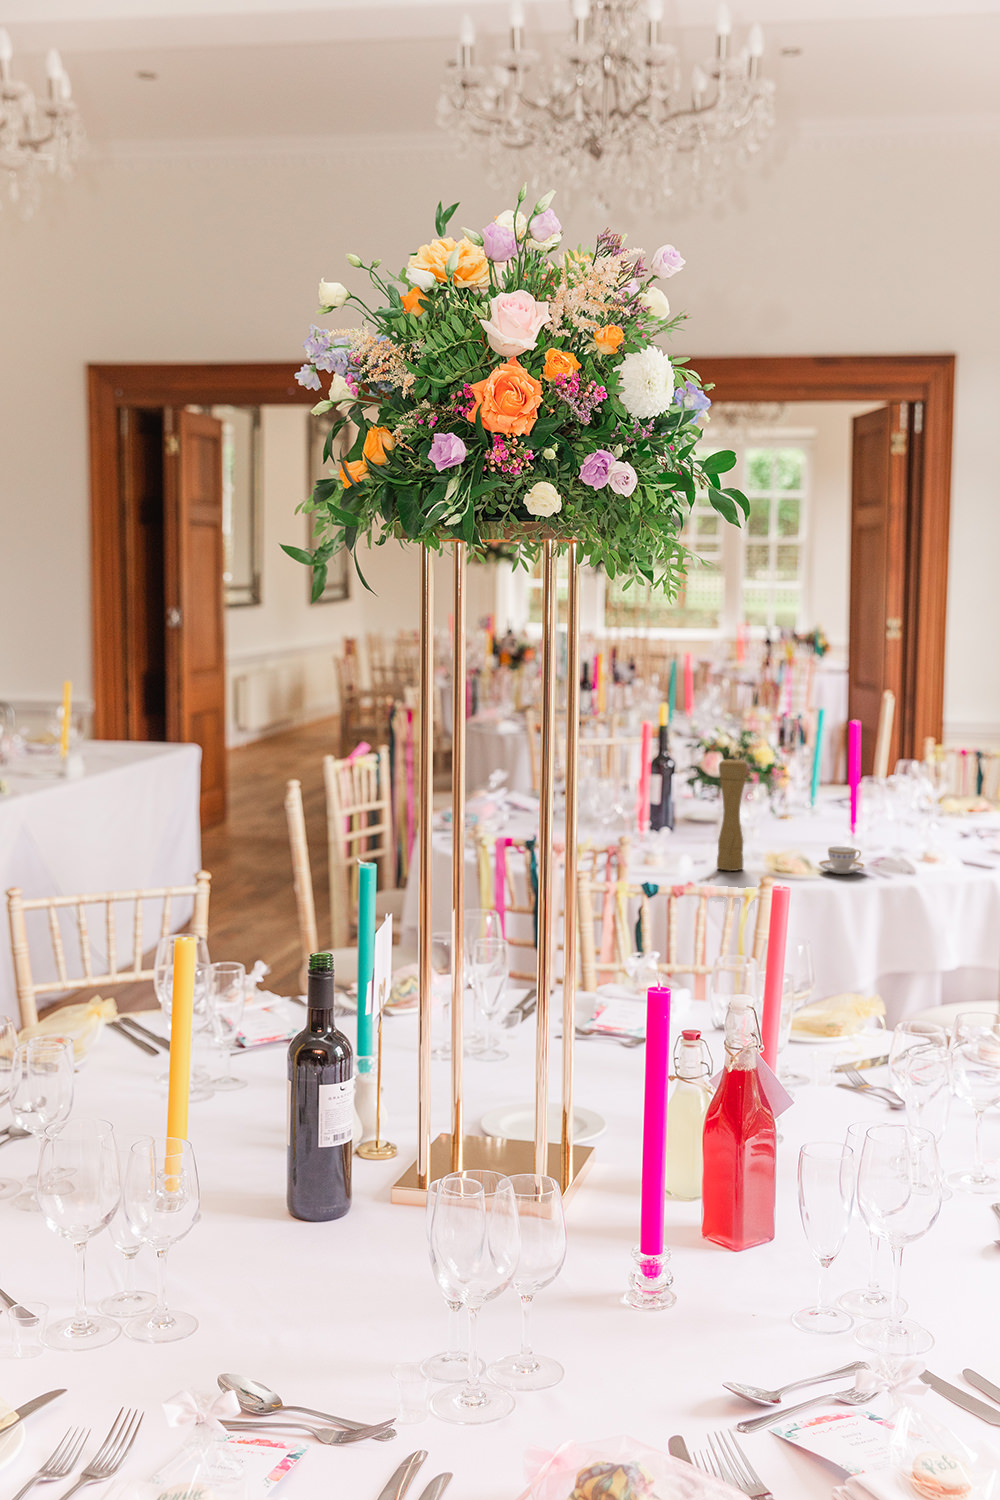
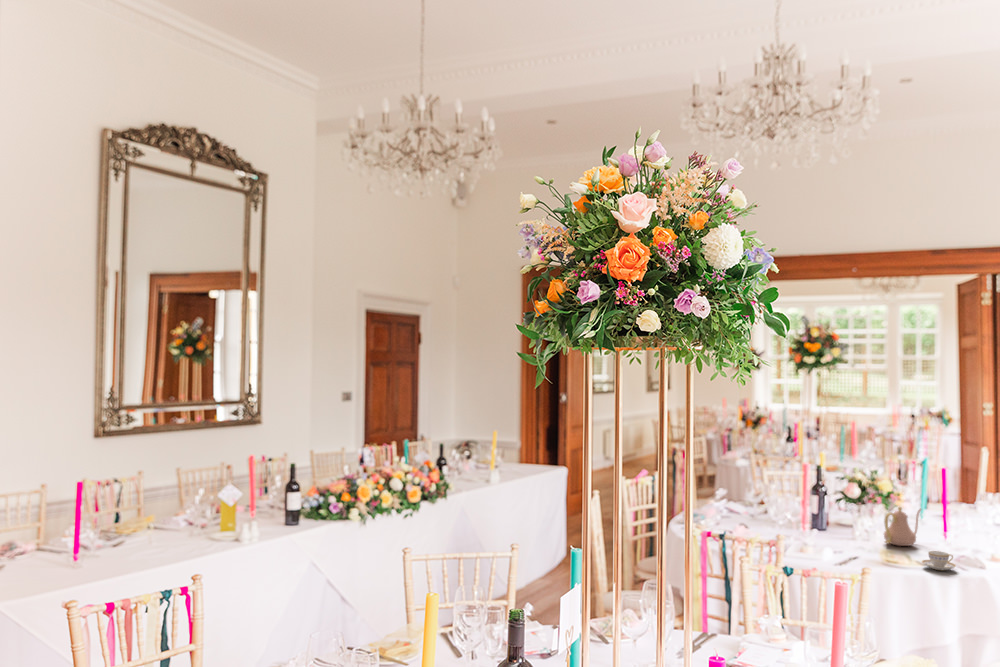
pepper mill: present [717,758,748,871] -> none [849,488,869,562]
teapot: none [760,784,815,843] -> present [884,507,921,546]

